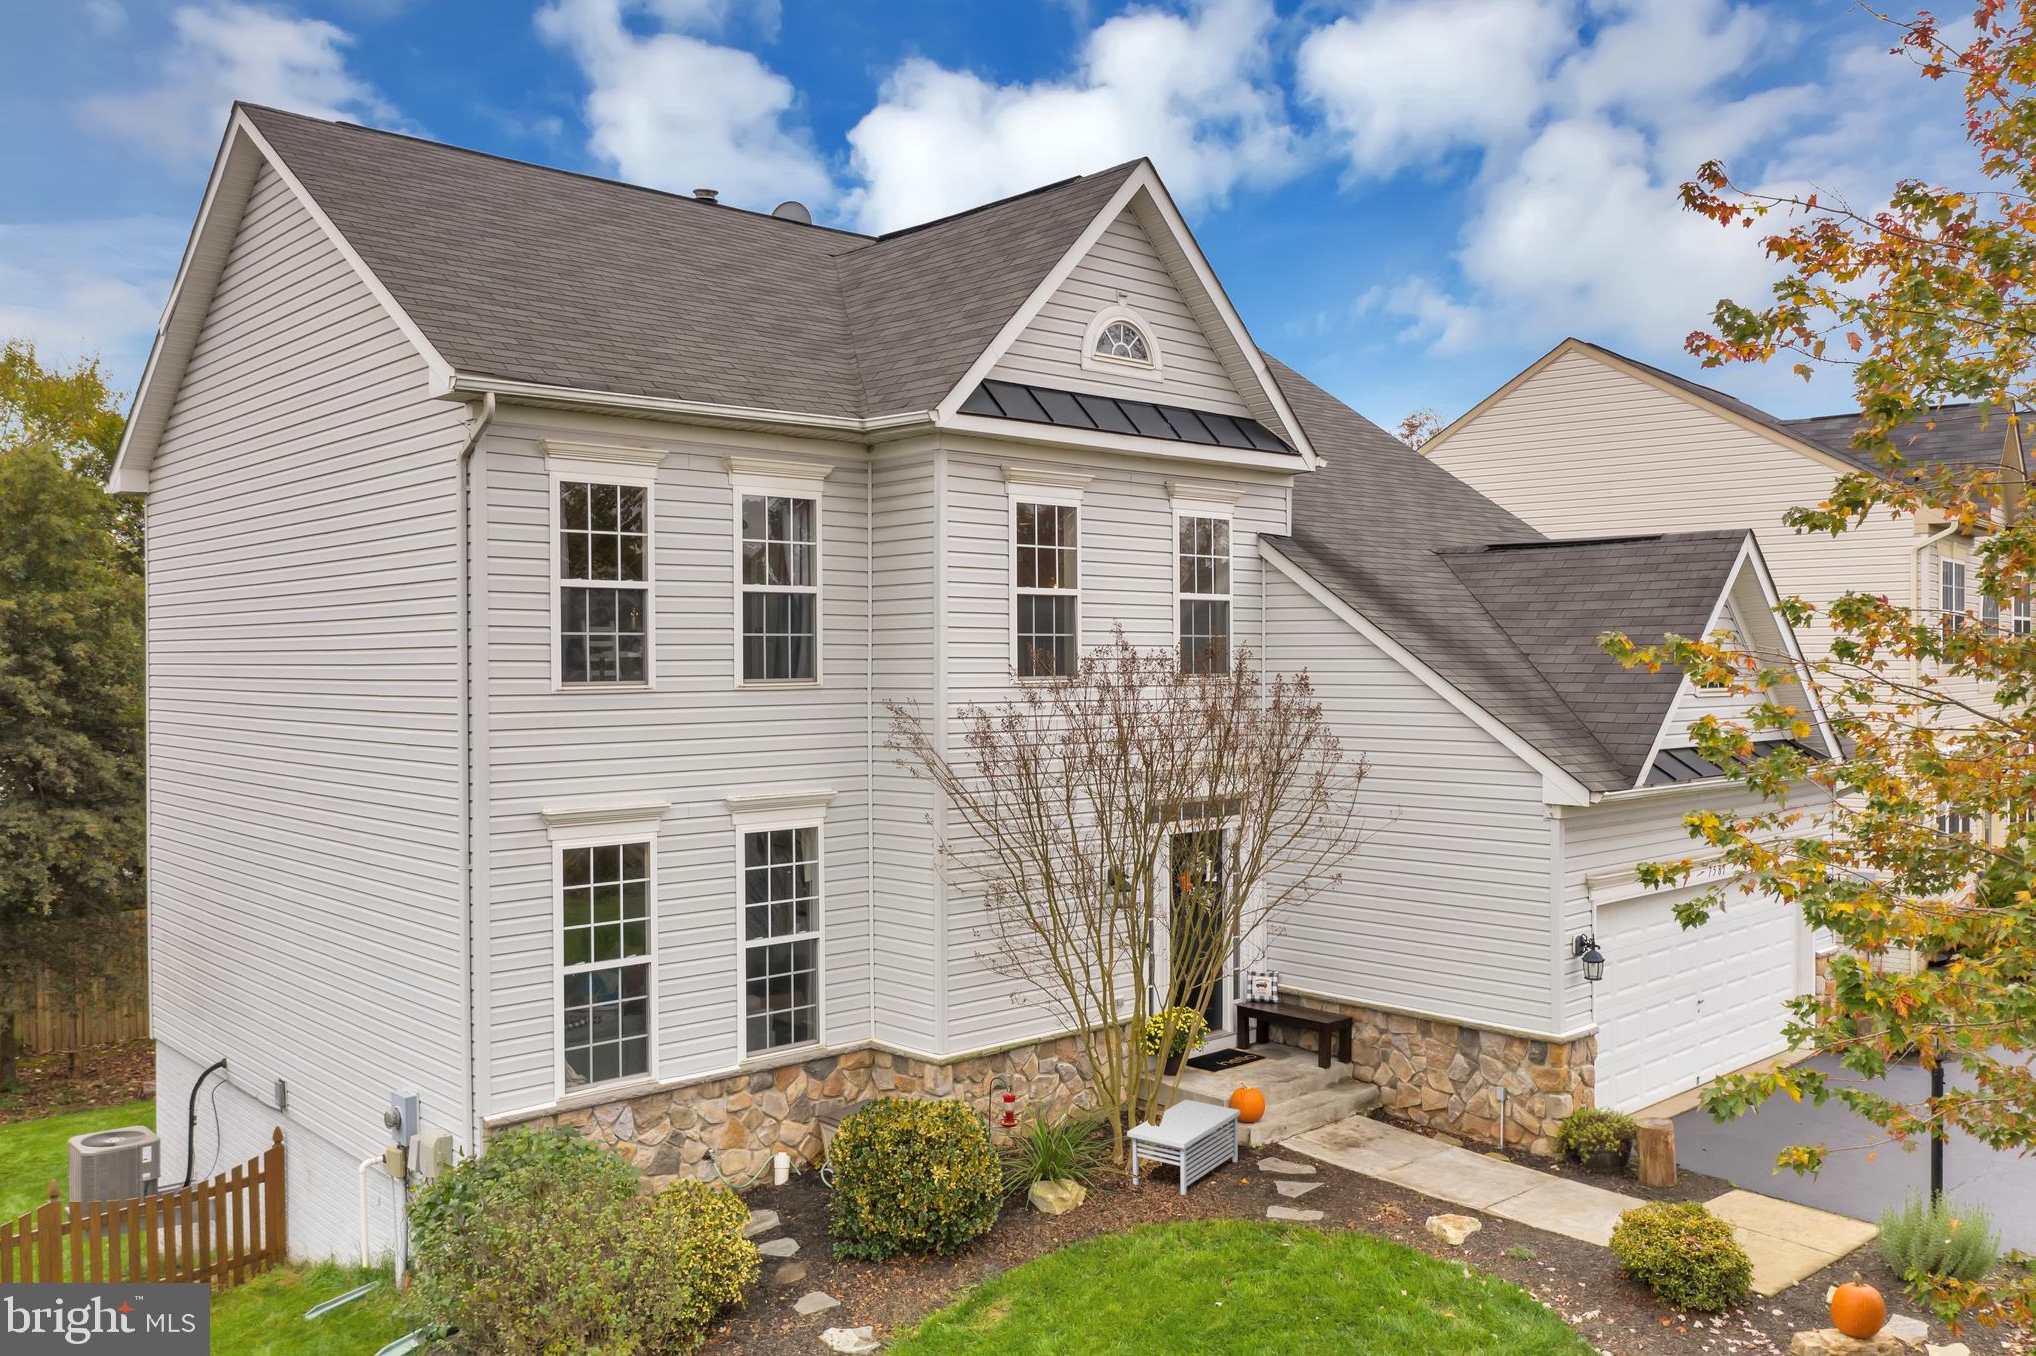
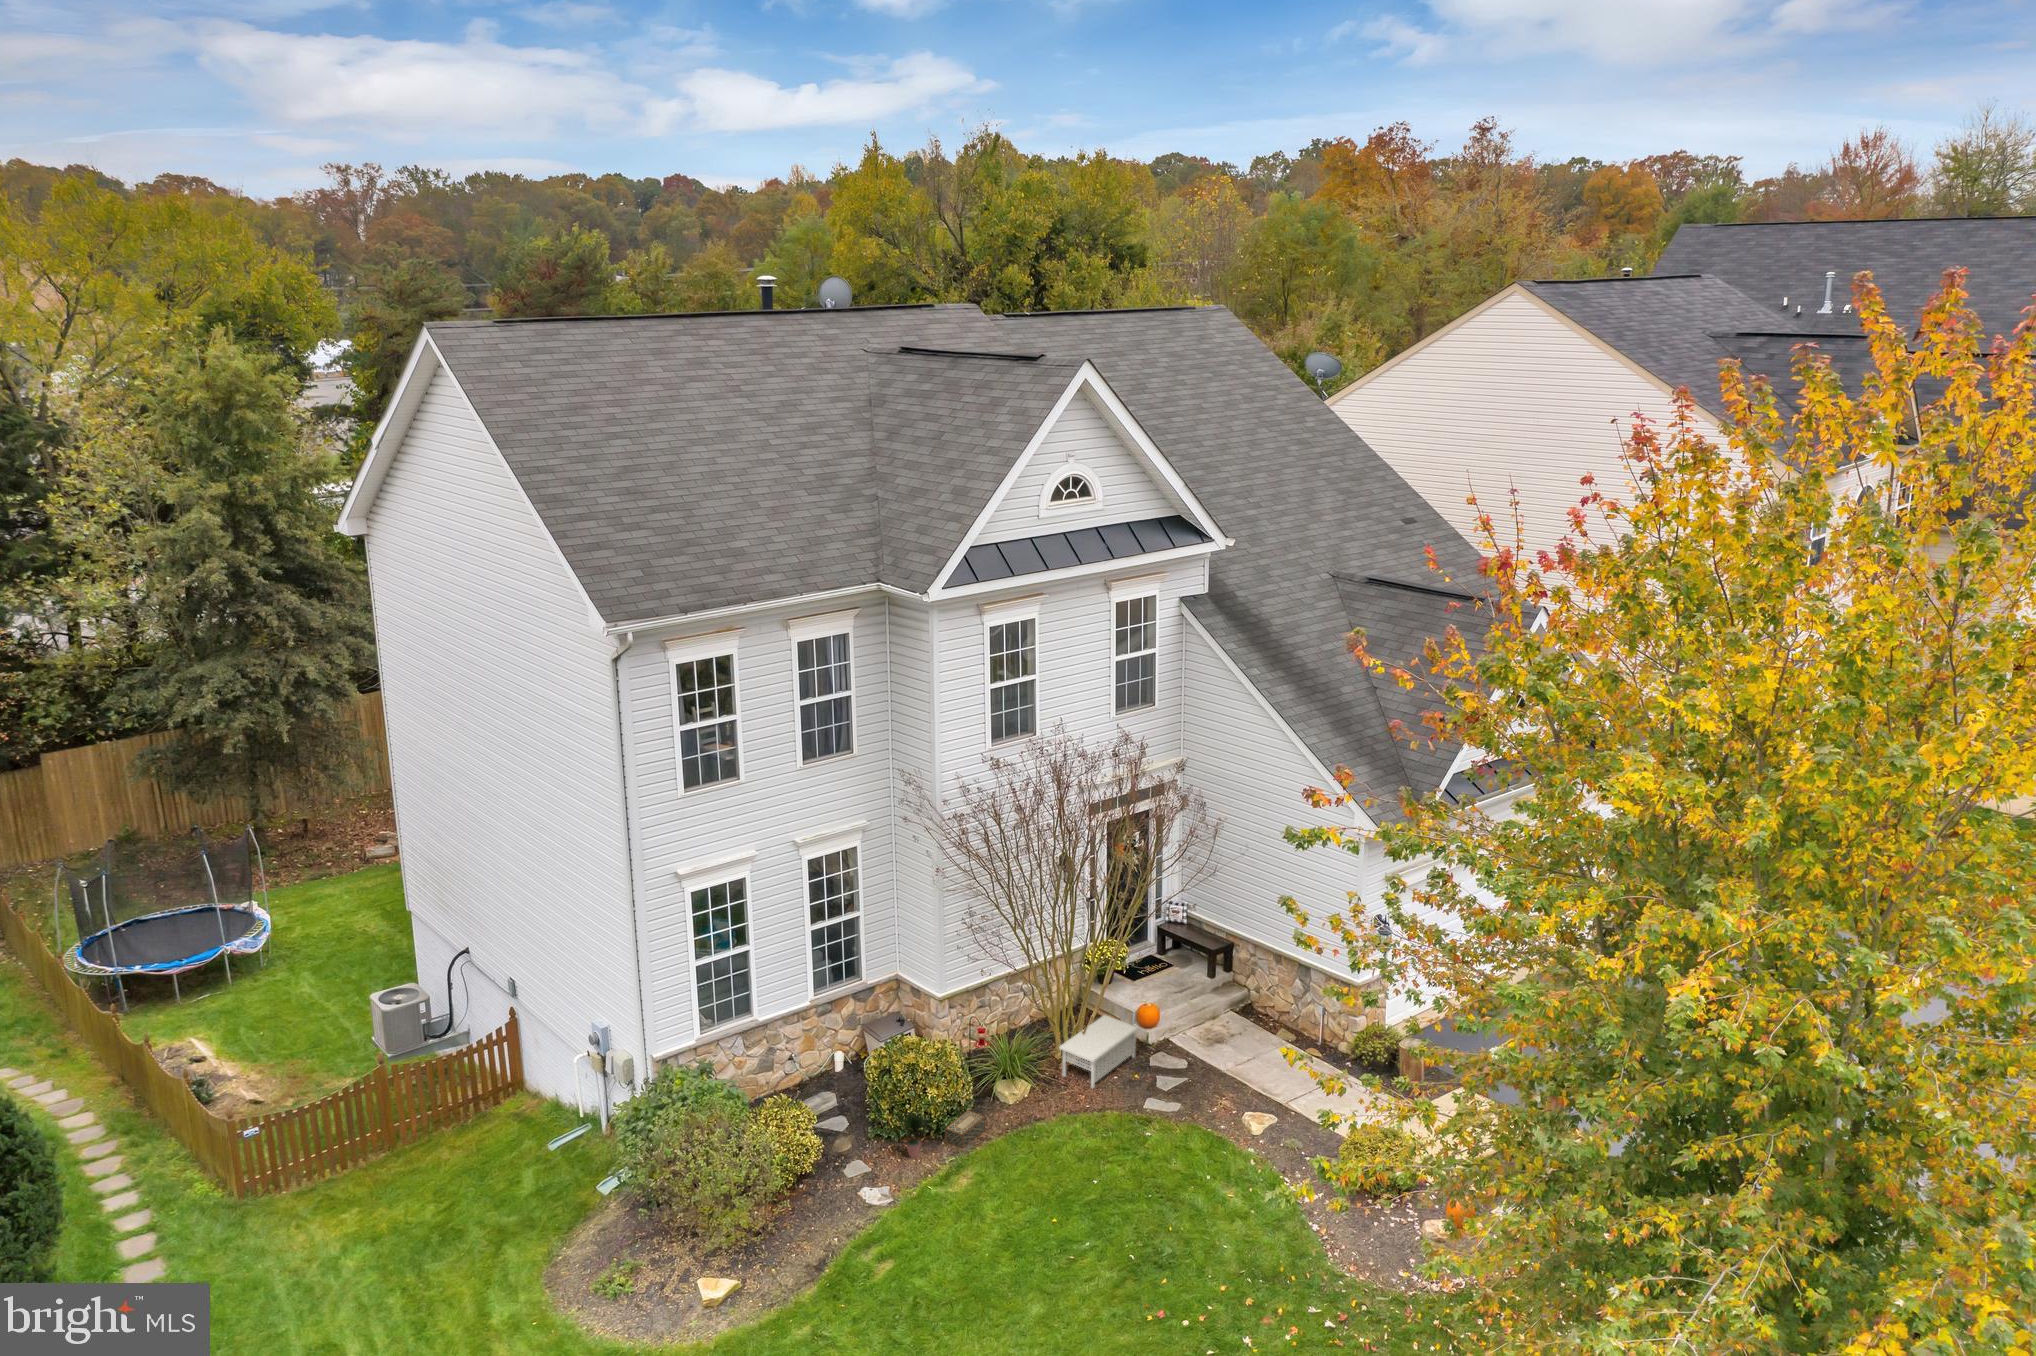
potted plant: none [886,1188,943,1282] -> present [900,1114,929,1158]
woven basket: none [961,1214,1025,1269] -> present [945,1110,985,1148]

